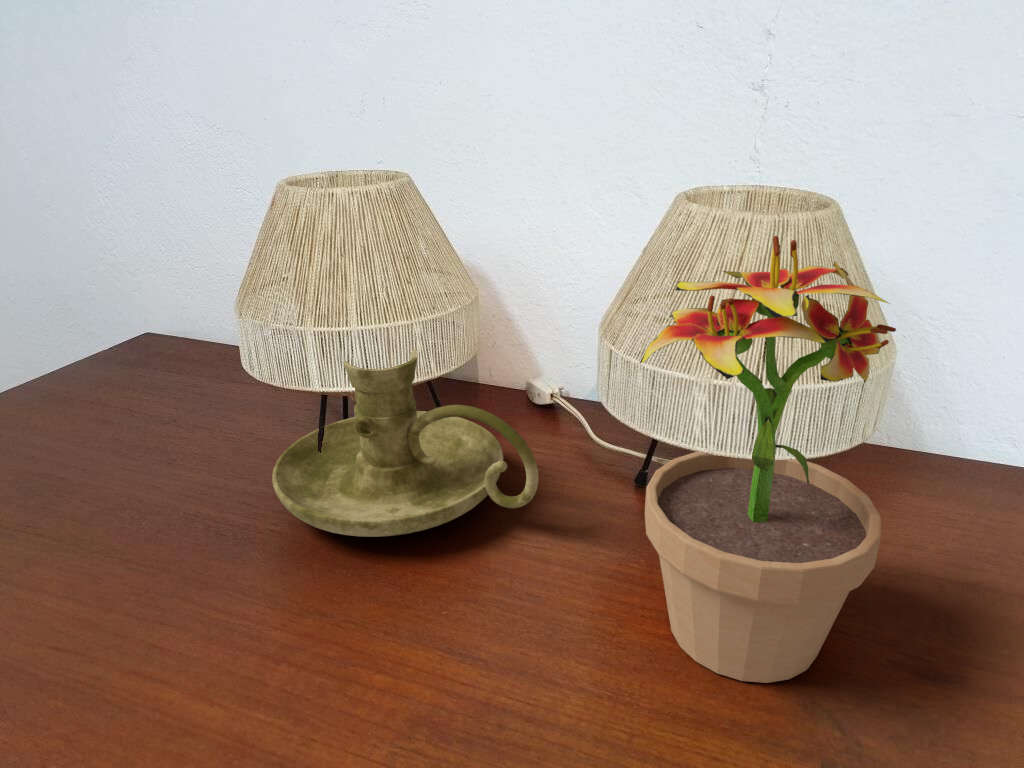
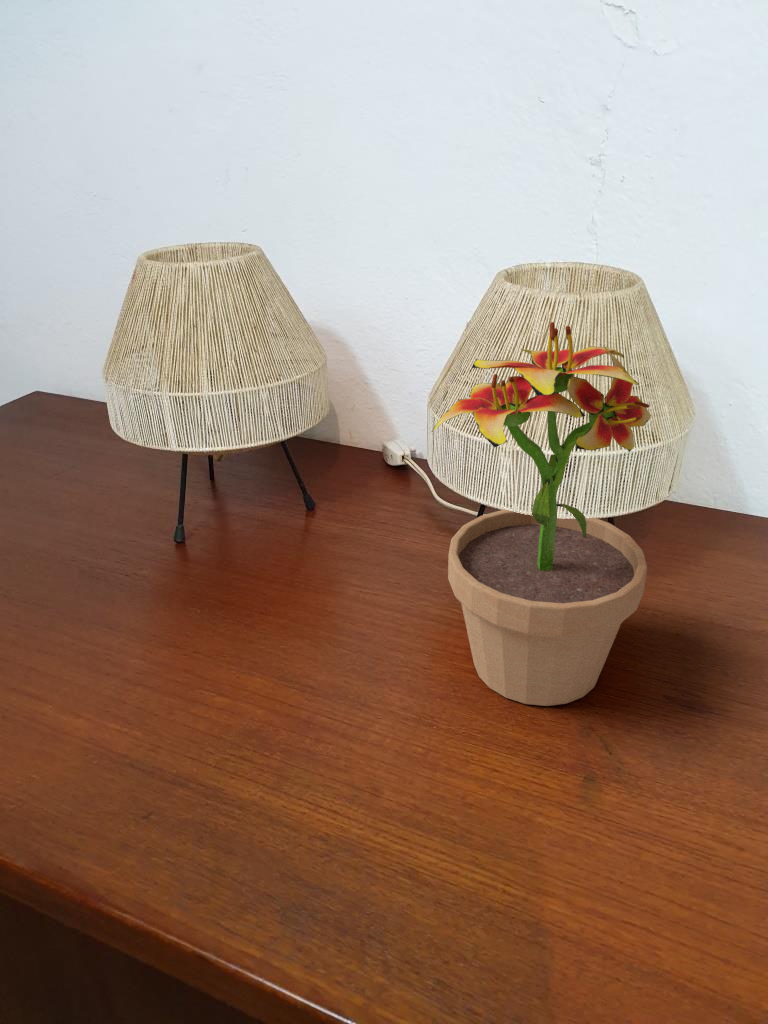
candle holder: present [272,350,538,537] -> none [138,409,371,580]

